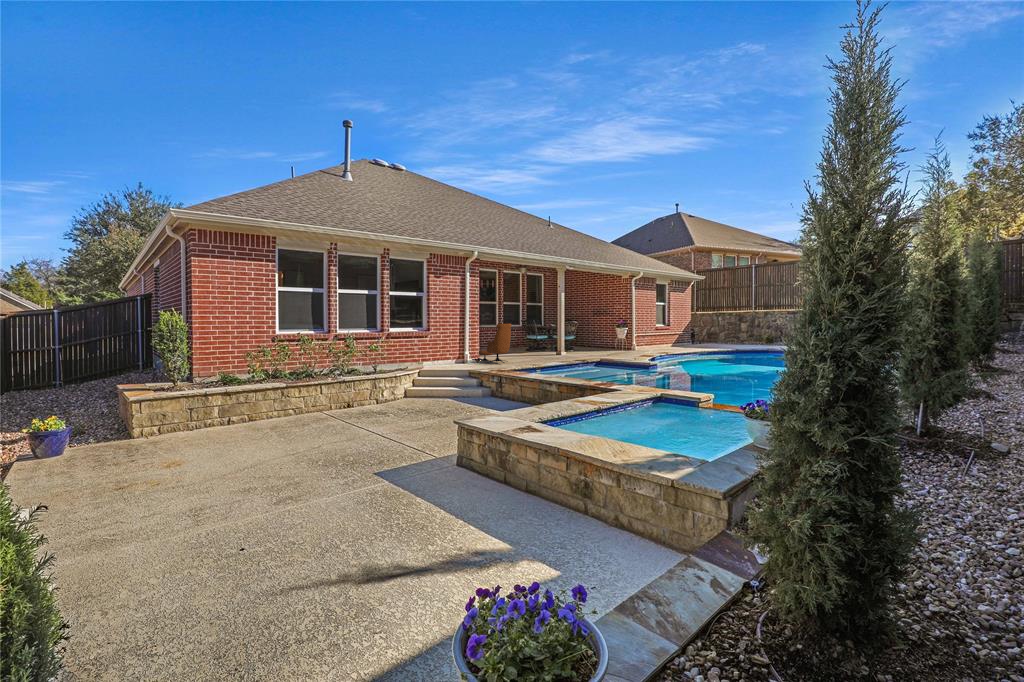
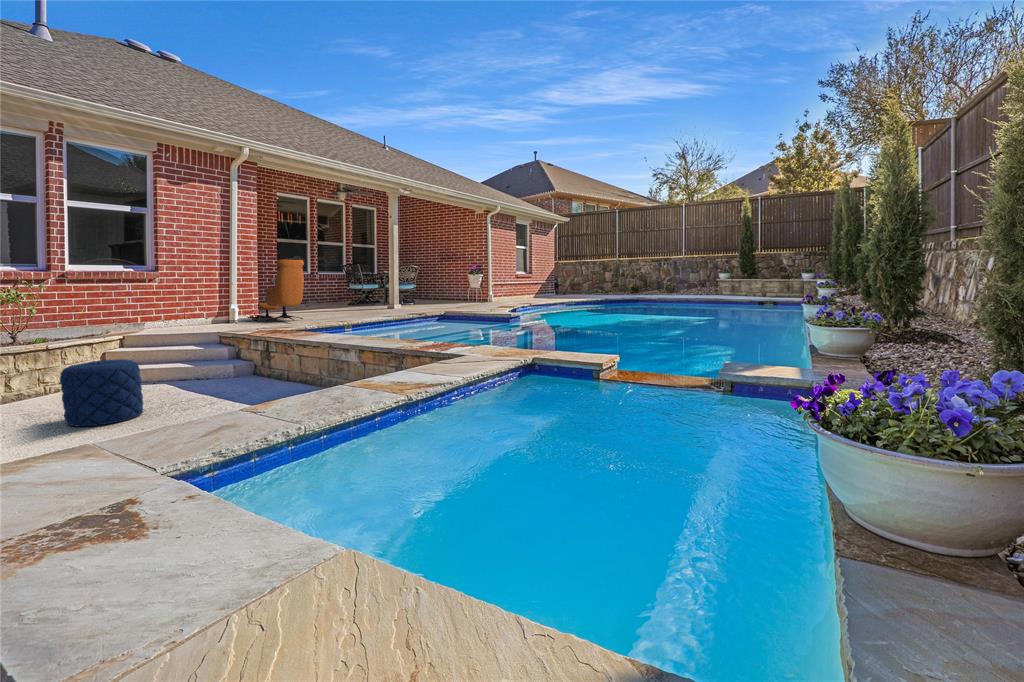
pouf: none [420,384,452,417] -> present [60,359,143,426]

